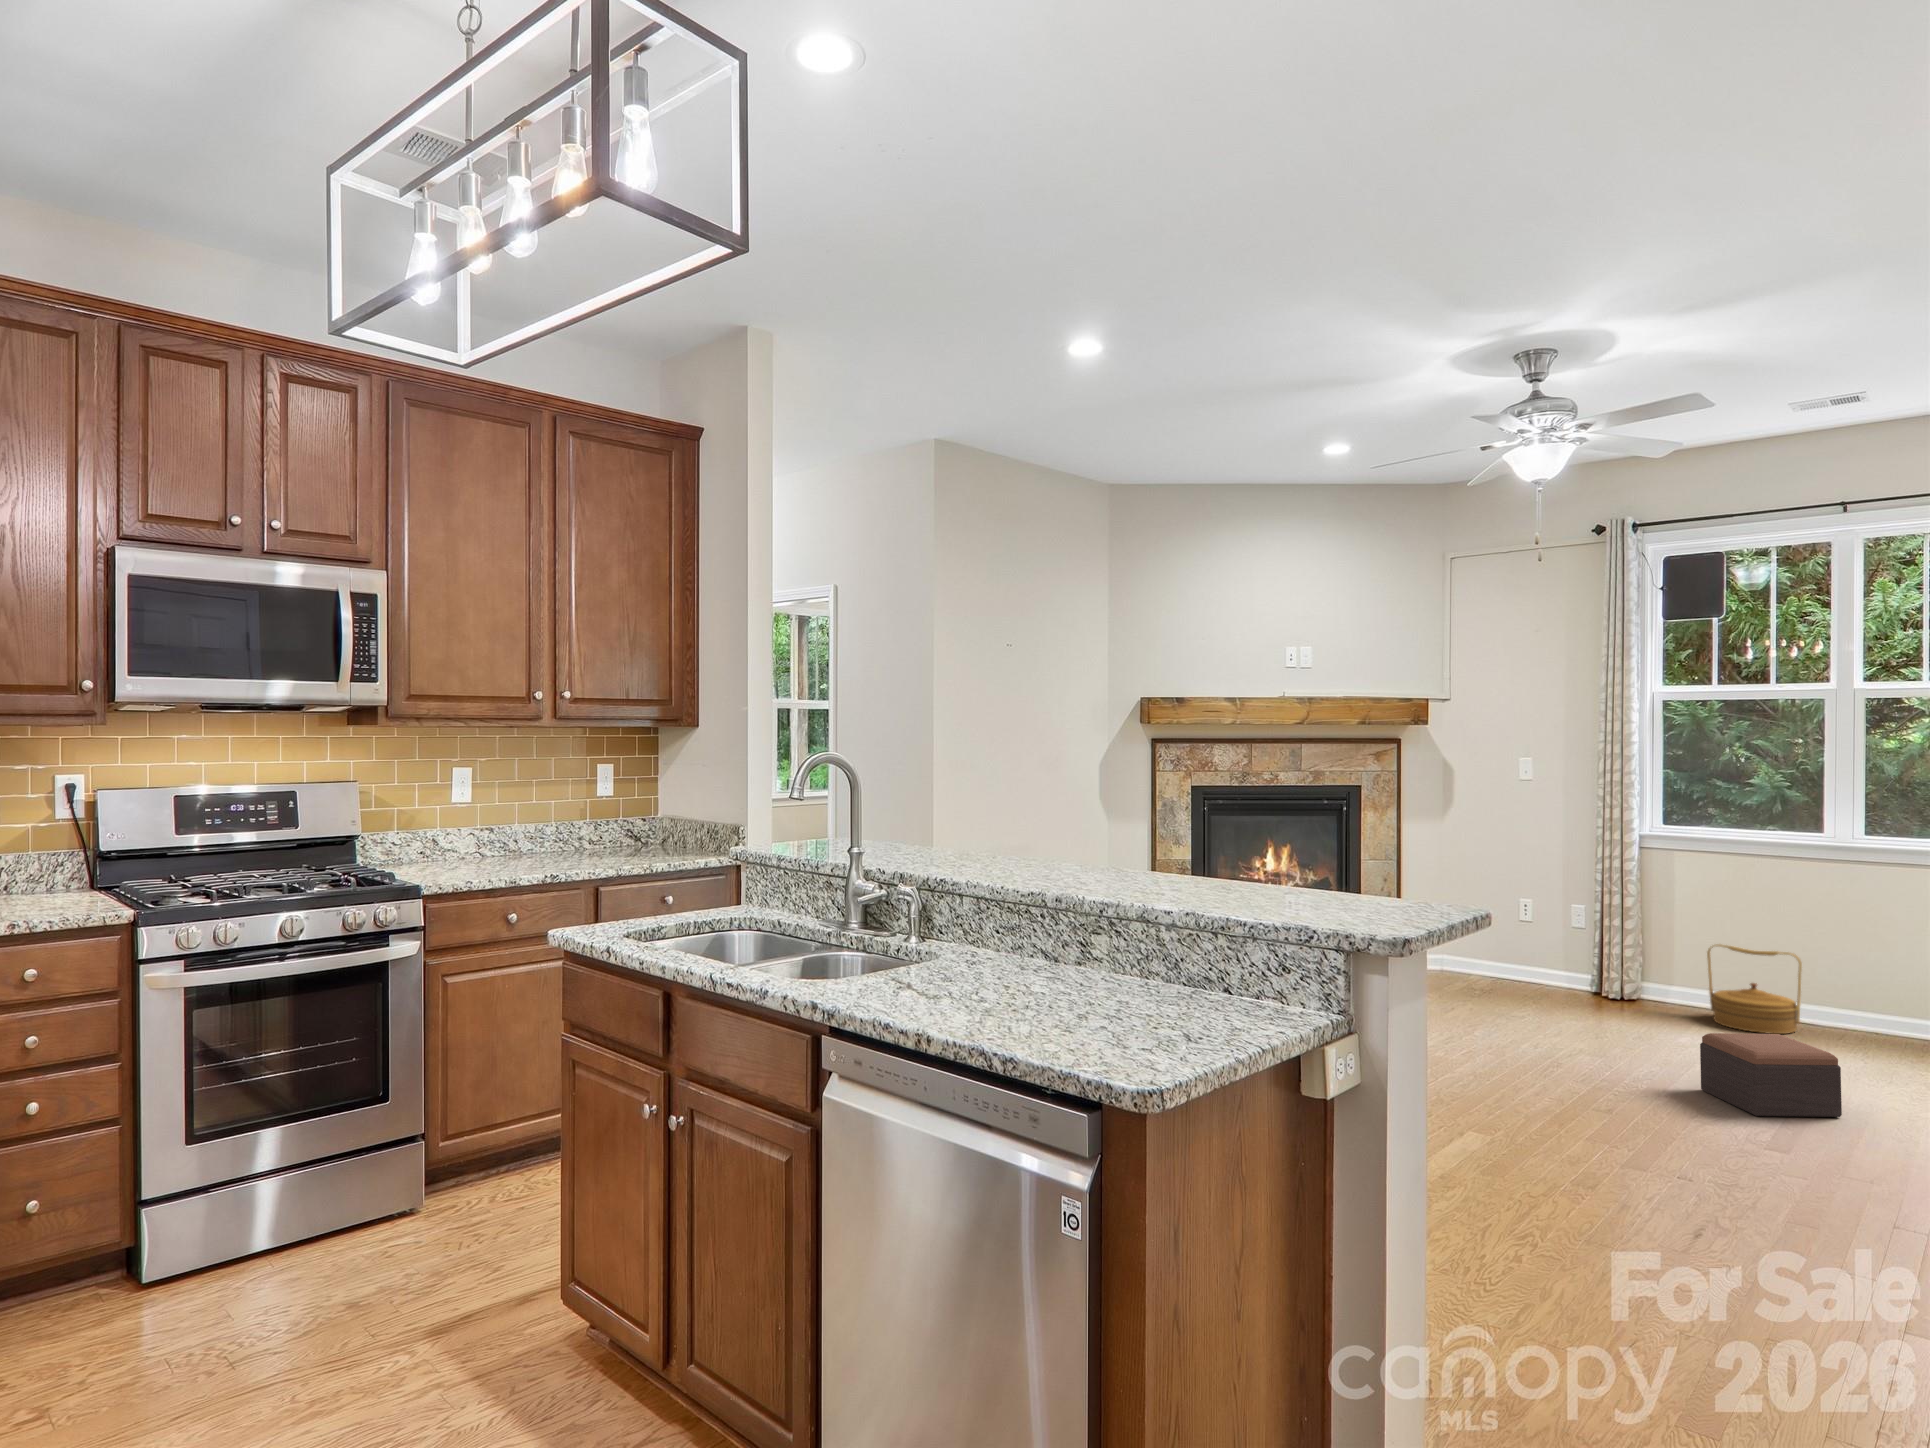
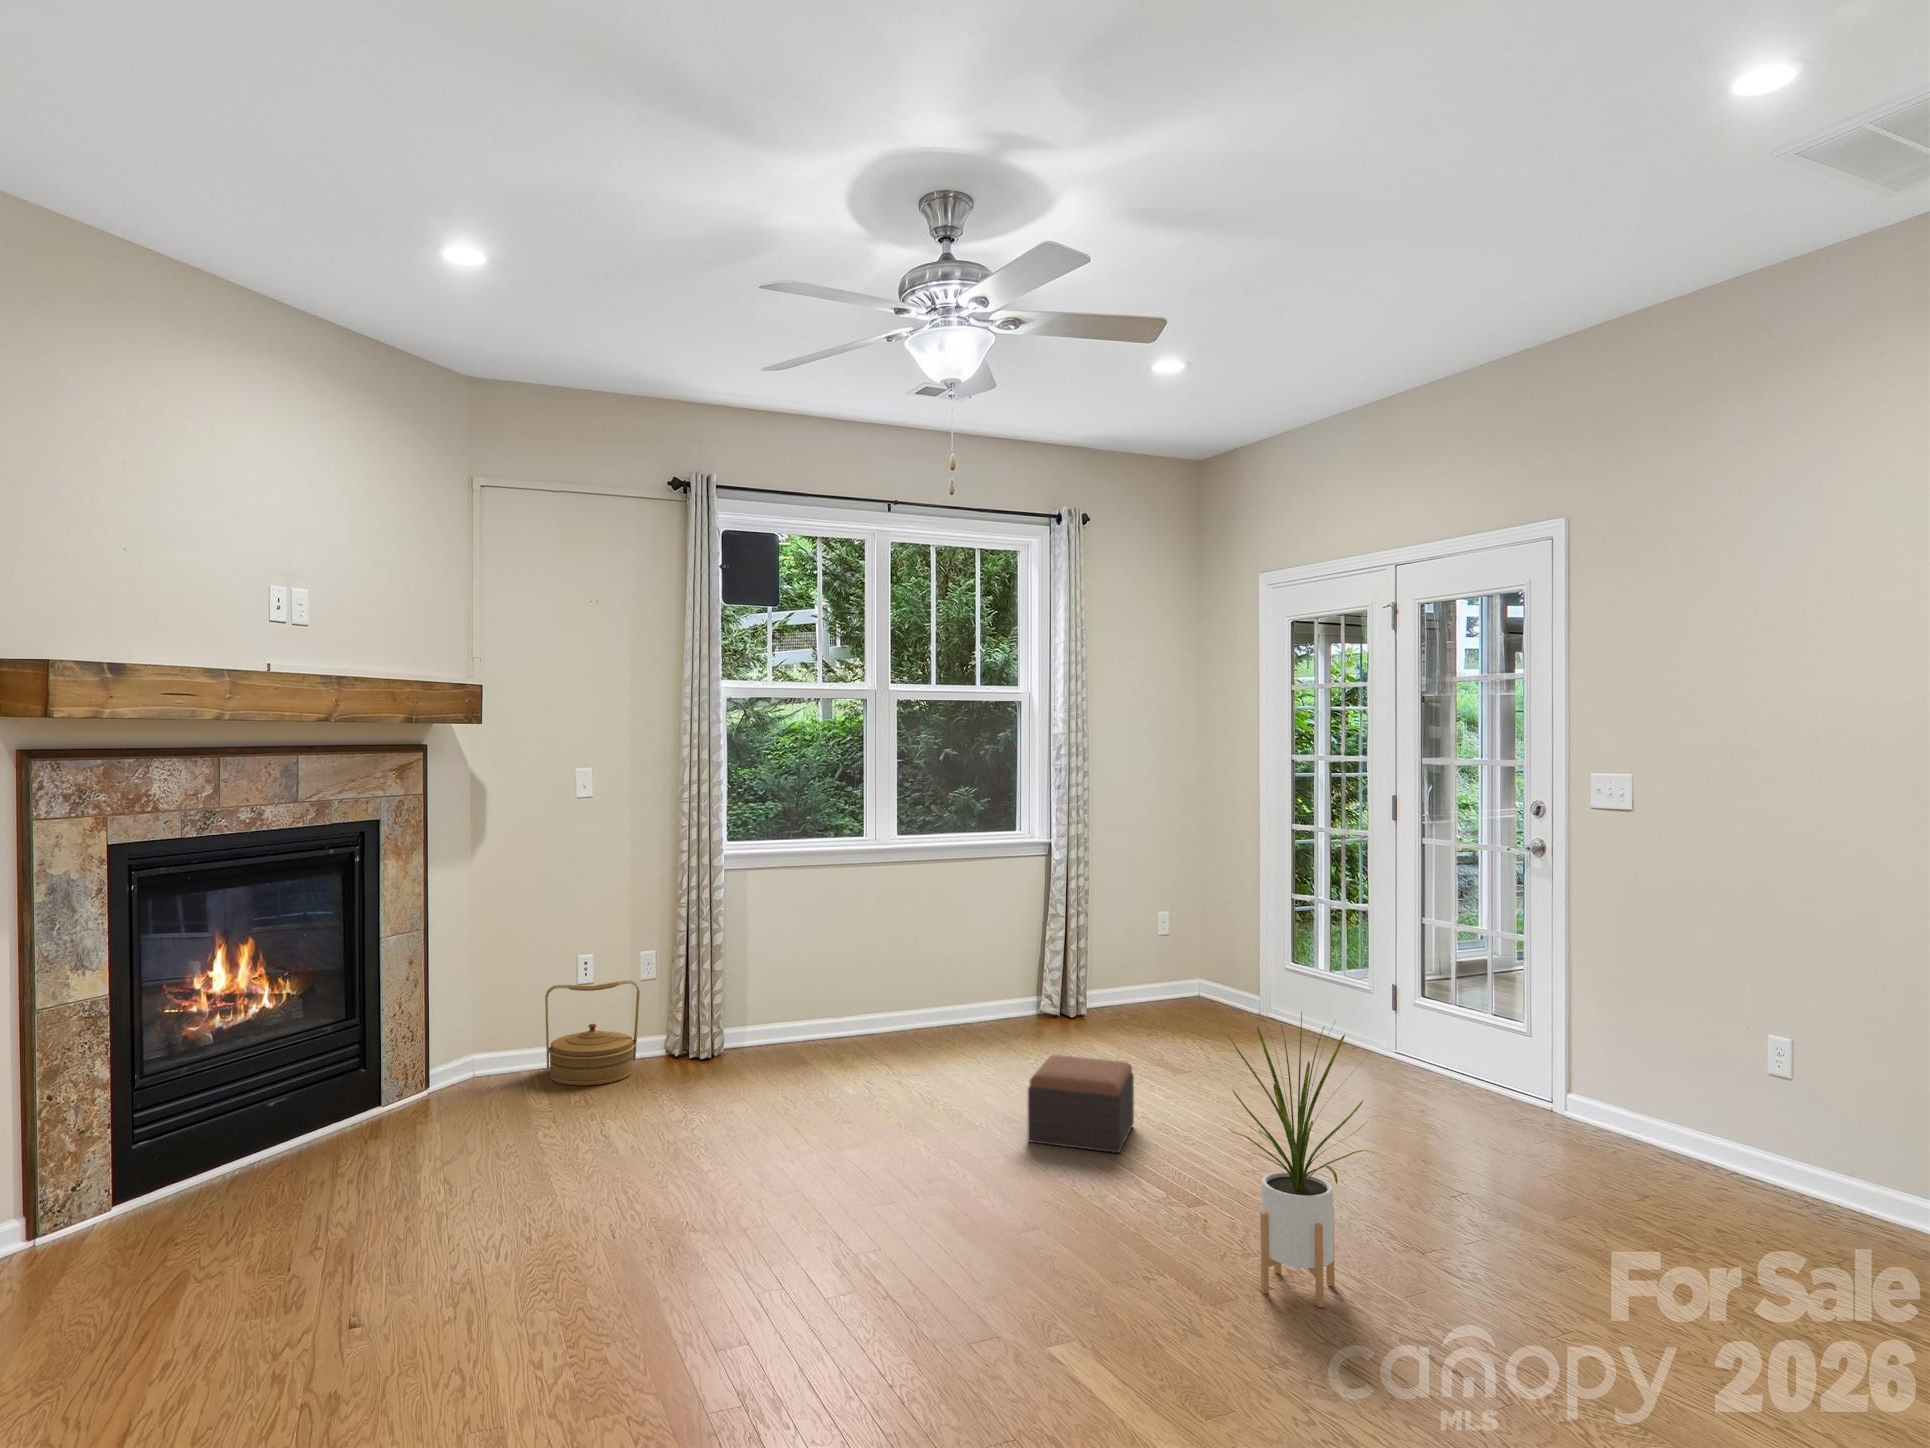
basket: present [1707,944,1802,1034] -> present [545,980,640,1085]
house plant: none [1553,955,1689,1186] -> present [1227,1012,1368,1307]

